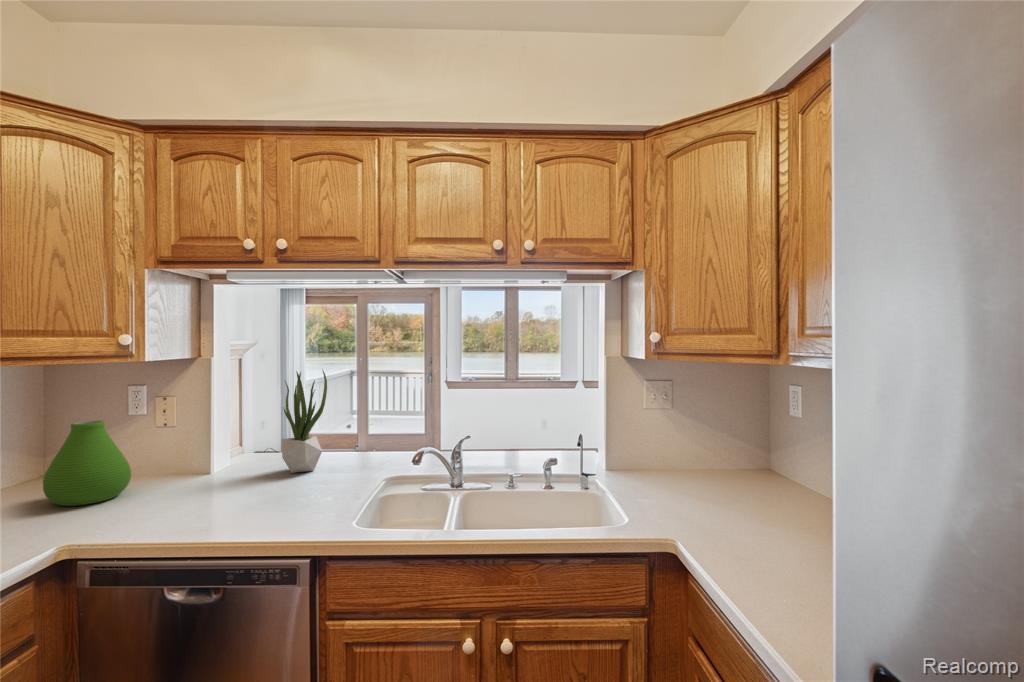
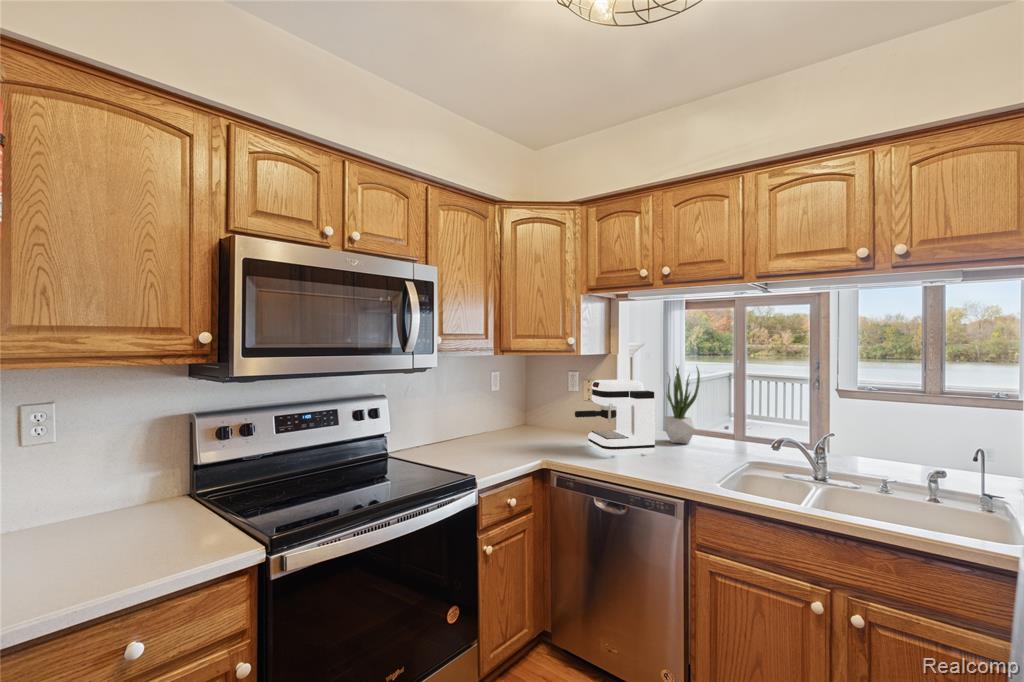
coffee maker: none [132,395,269,513] -> present [575,380,655,457]
vase: present [43,421,131,506] -> none [531,390,573,440]

